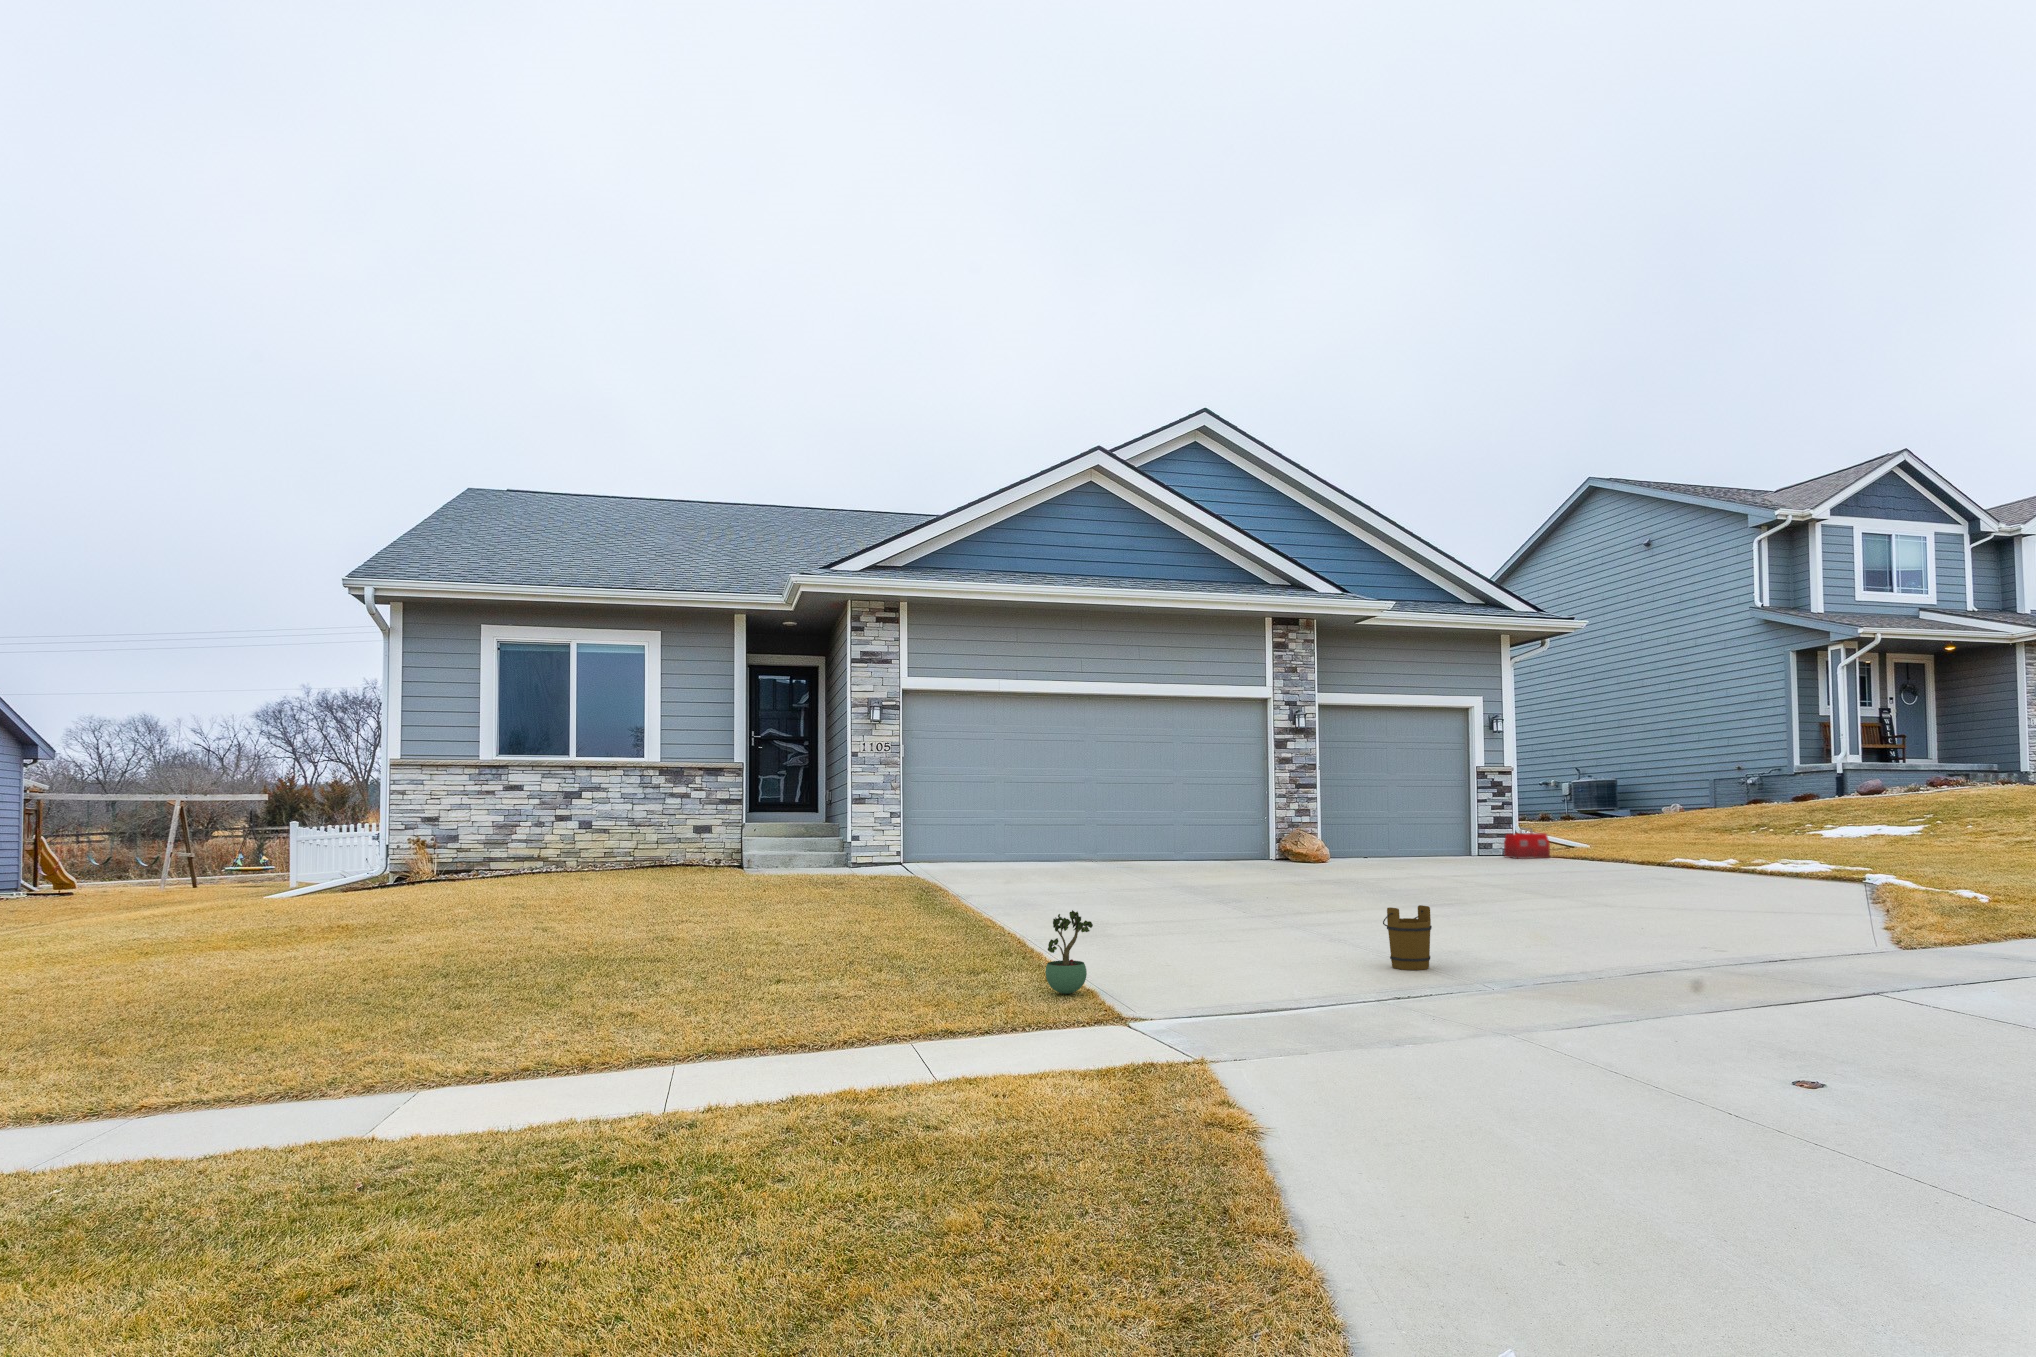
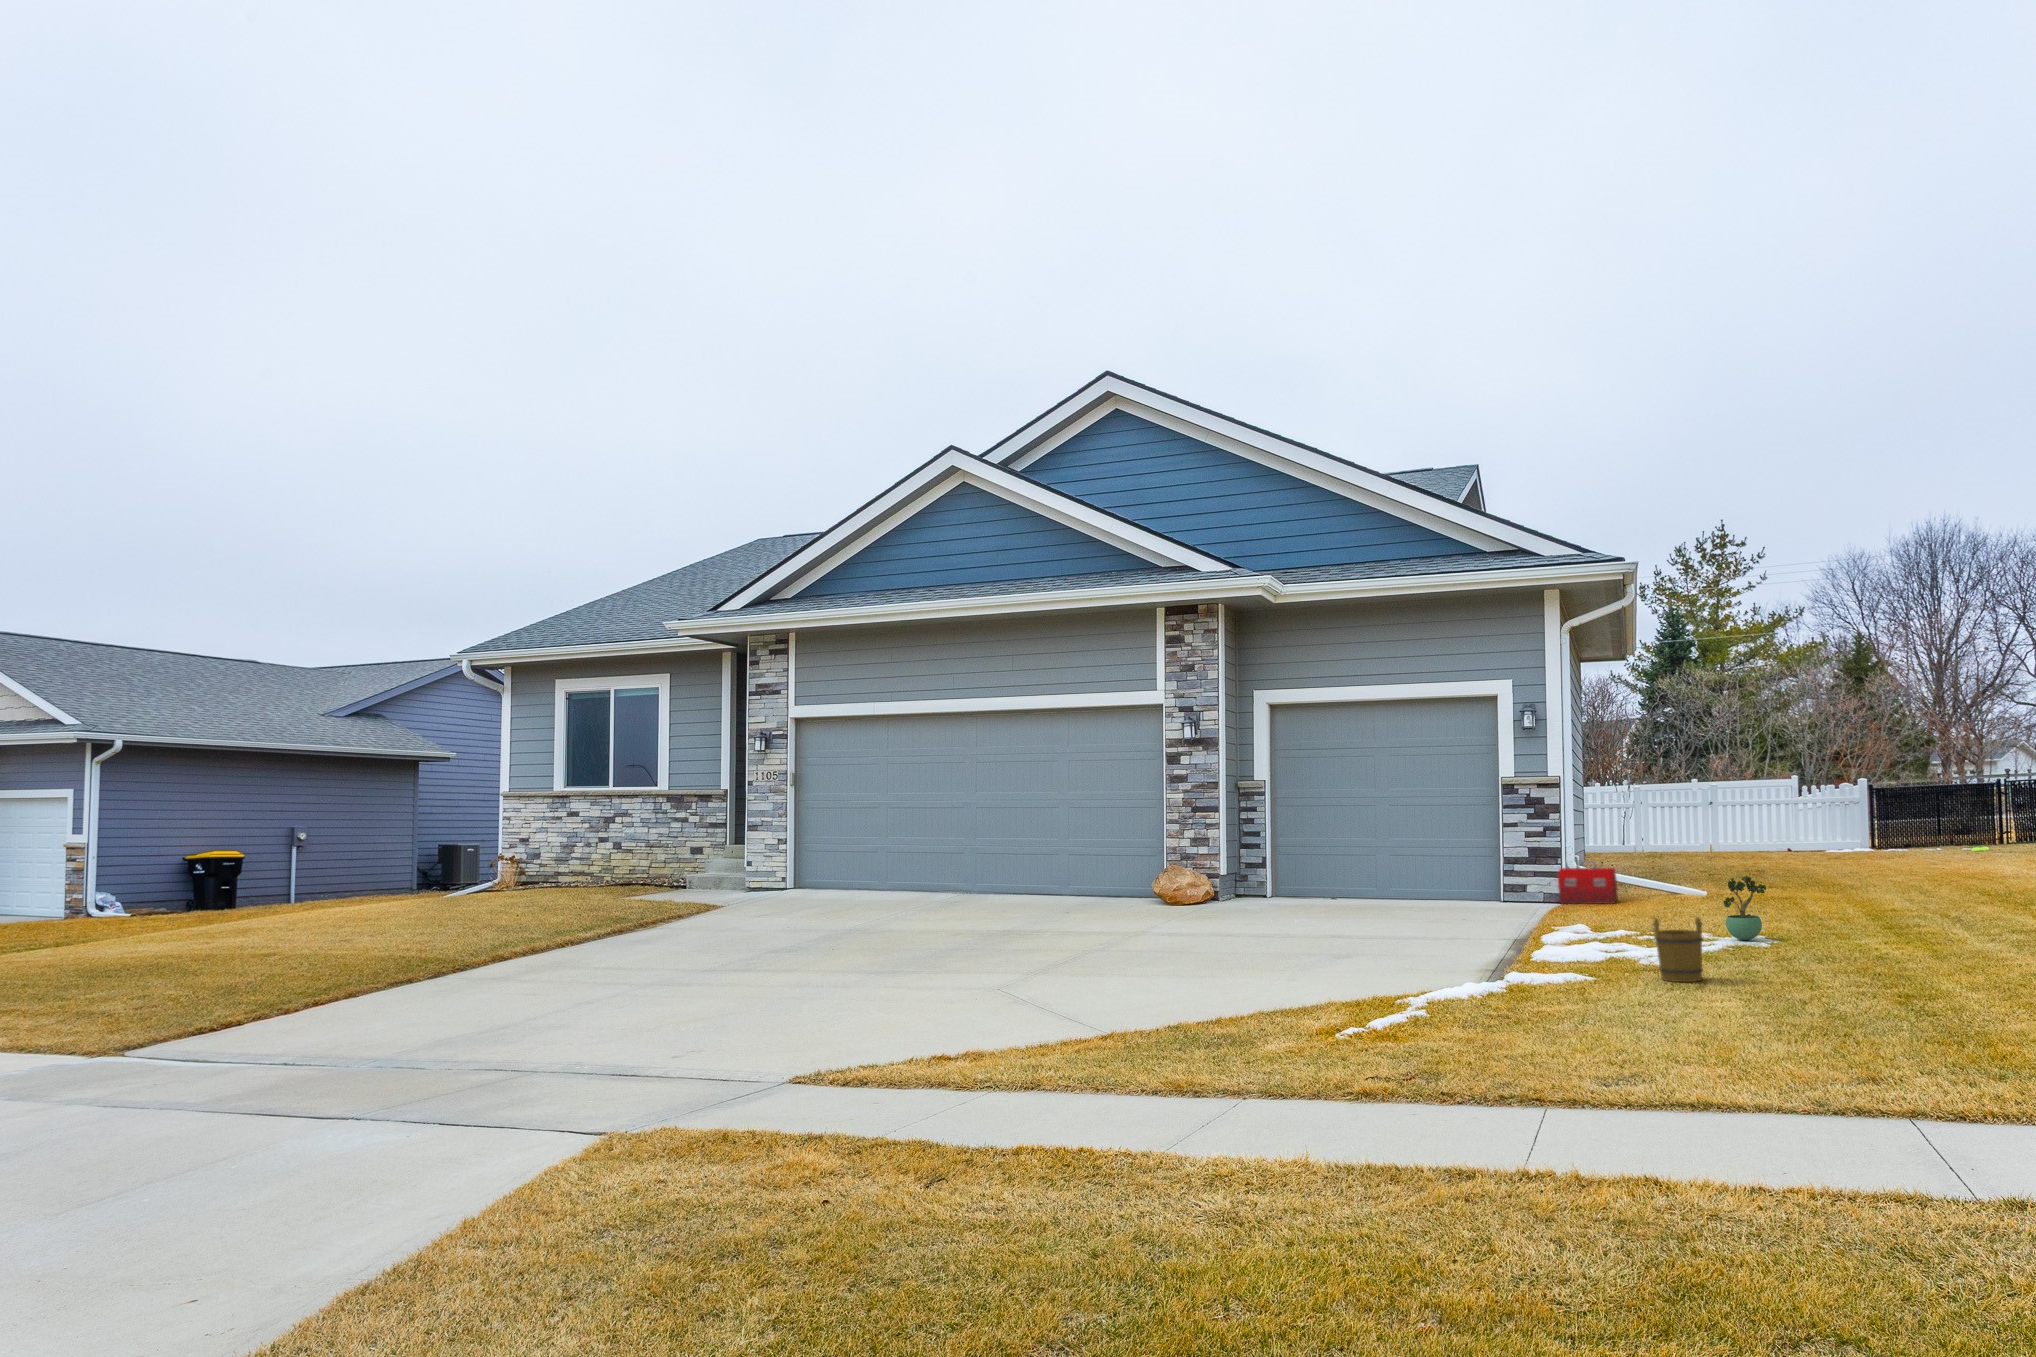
bucket: present [1383,905,1432,970] -> present [1653,917,1703,982]
potted plant: present [1045,910,1093,994] -> present [1724,876,1766,940]

